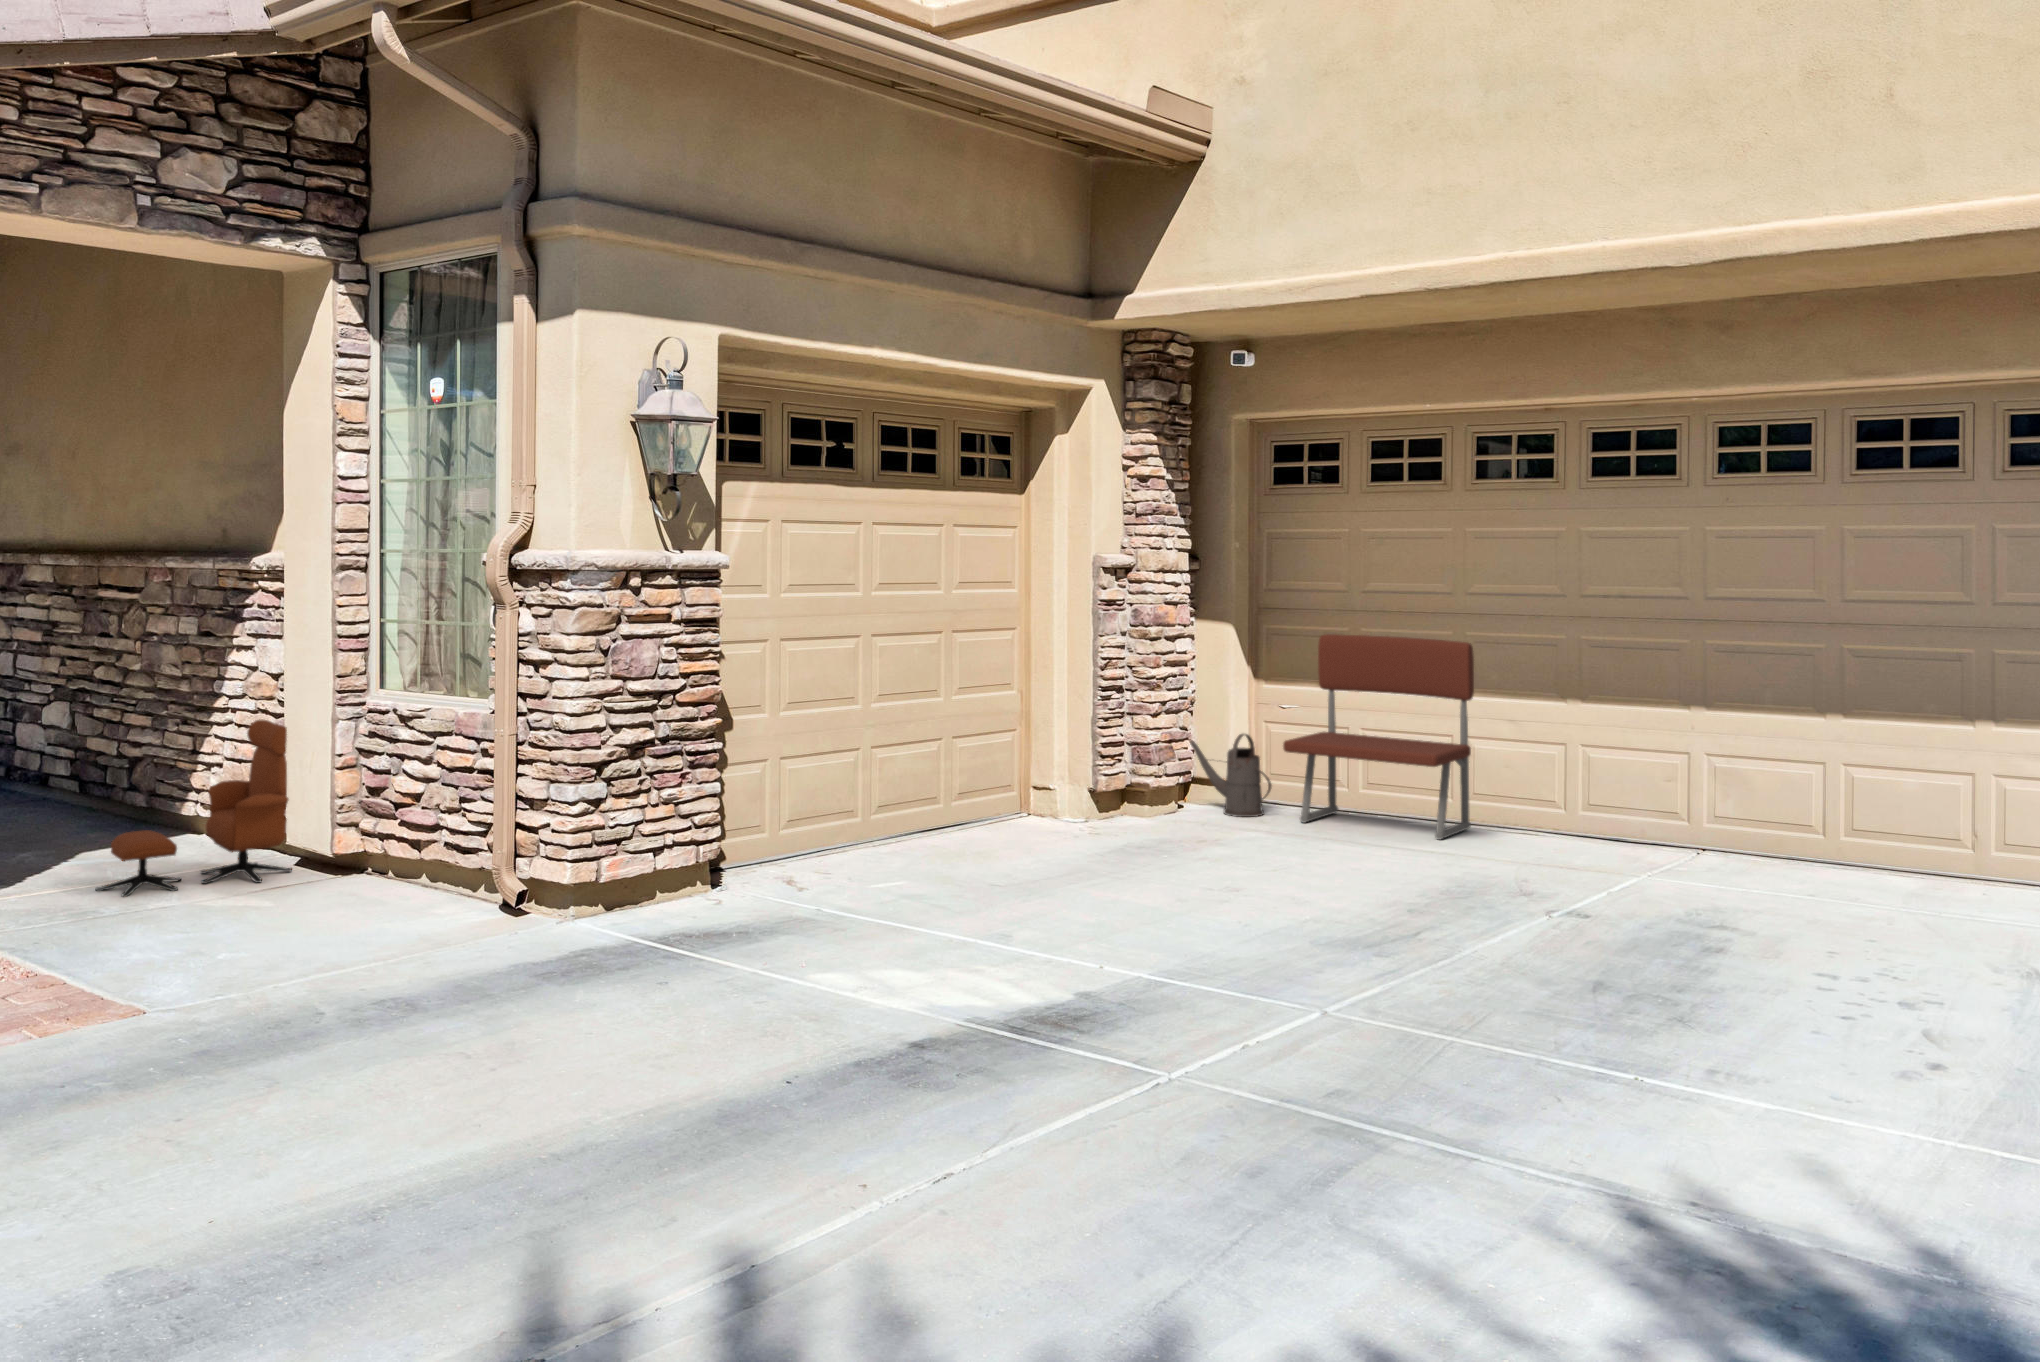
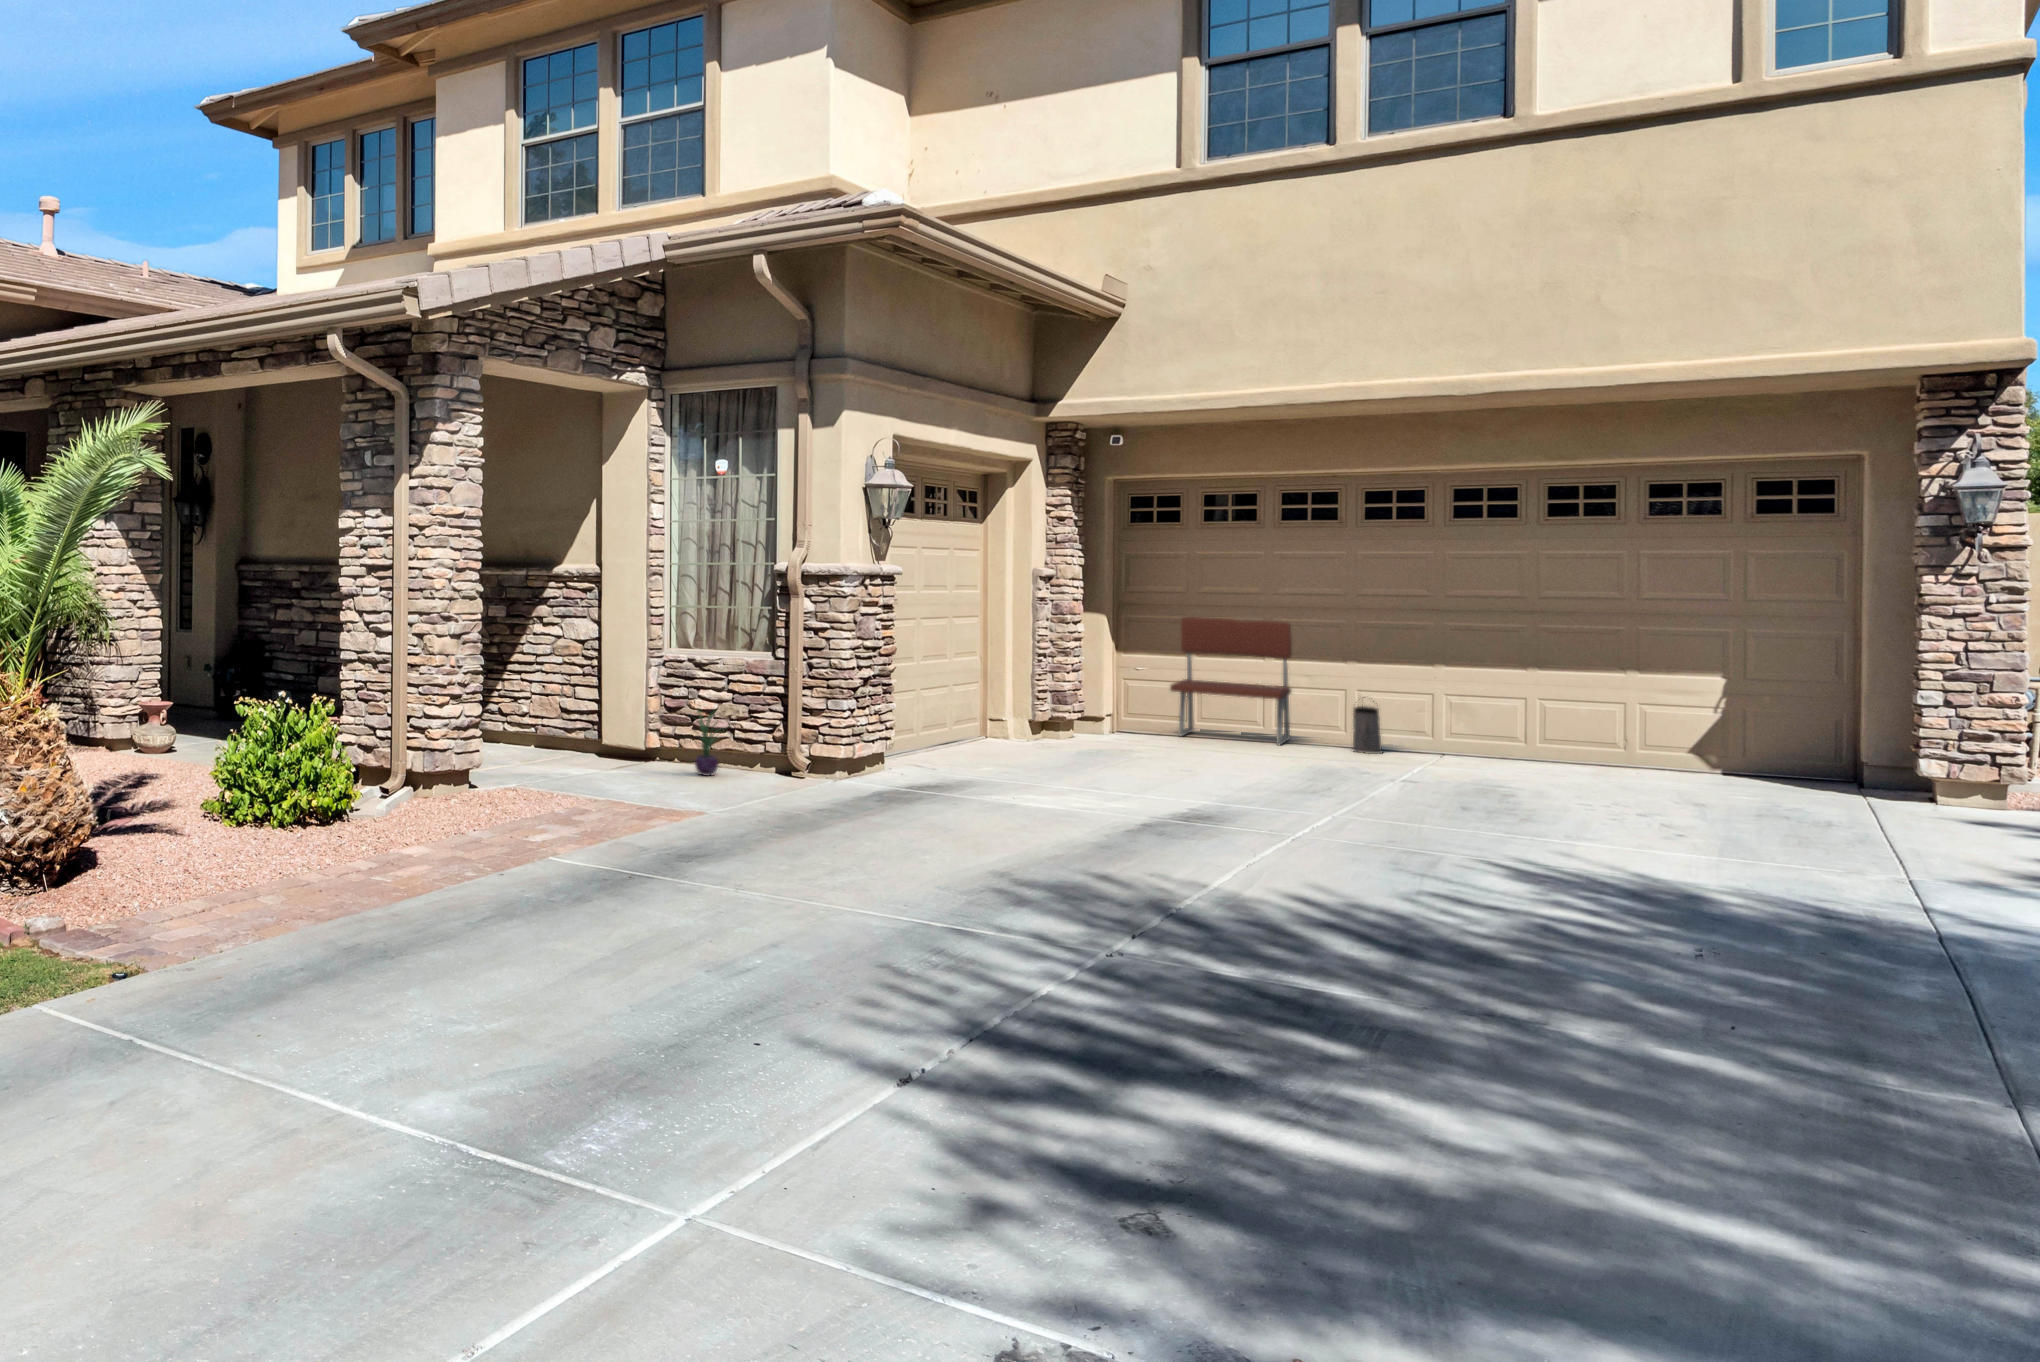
lounge chair: present [95,719,292,897] -> none [529,666,631,770]
watering can: present [1190,734,1271,817] -> present [1353,697,1382,754]
decorative plant: none [300,793,422,909] -> present [681,710,723,776]

